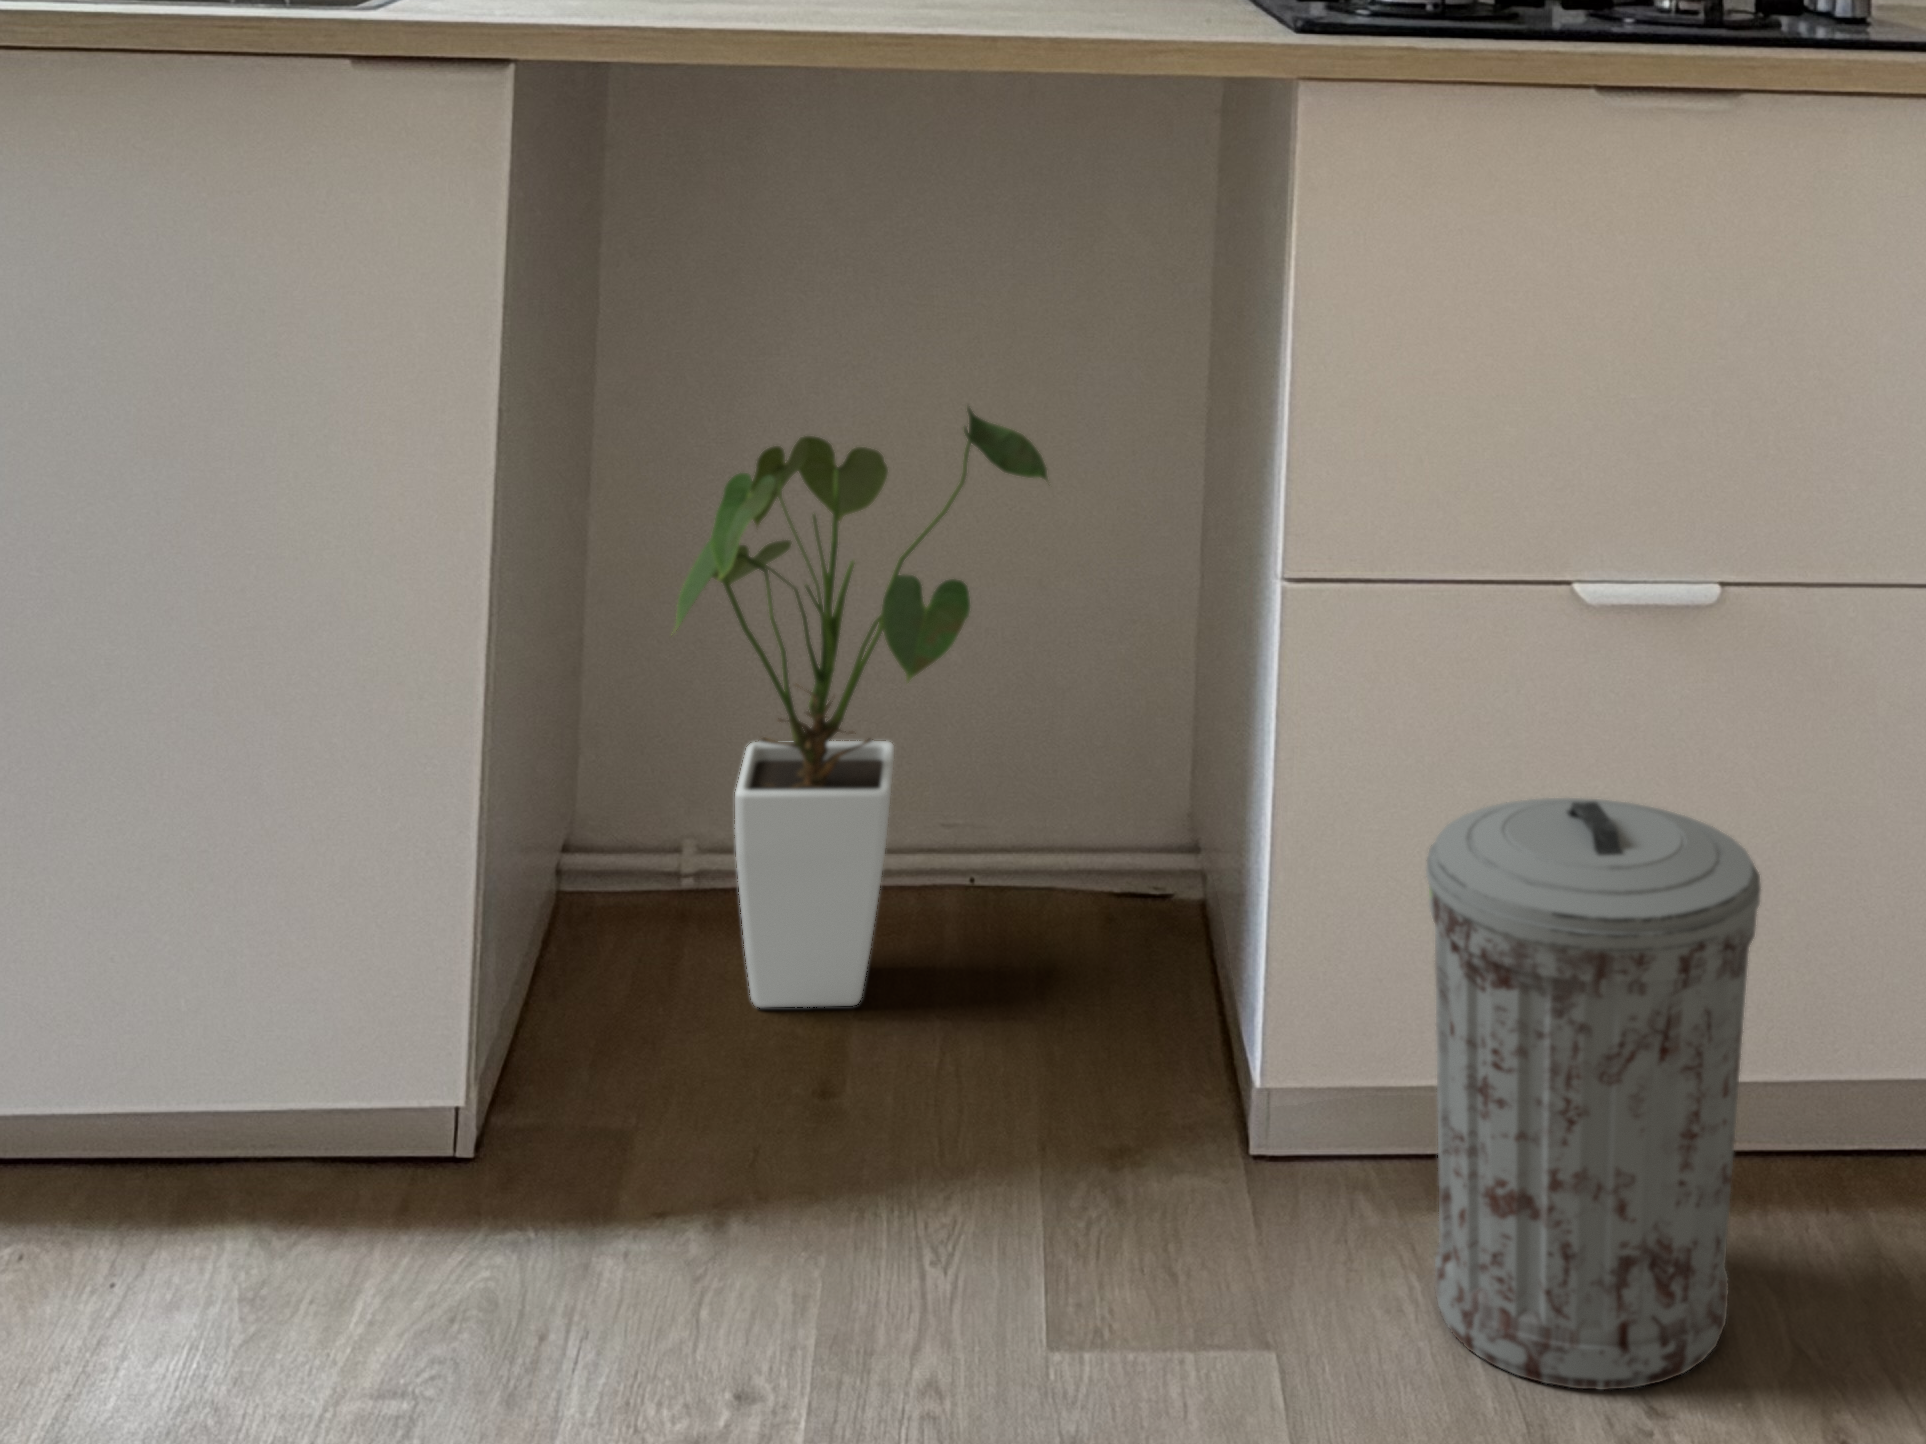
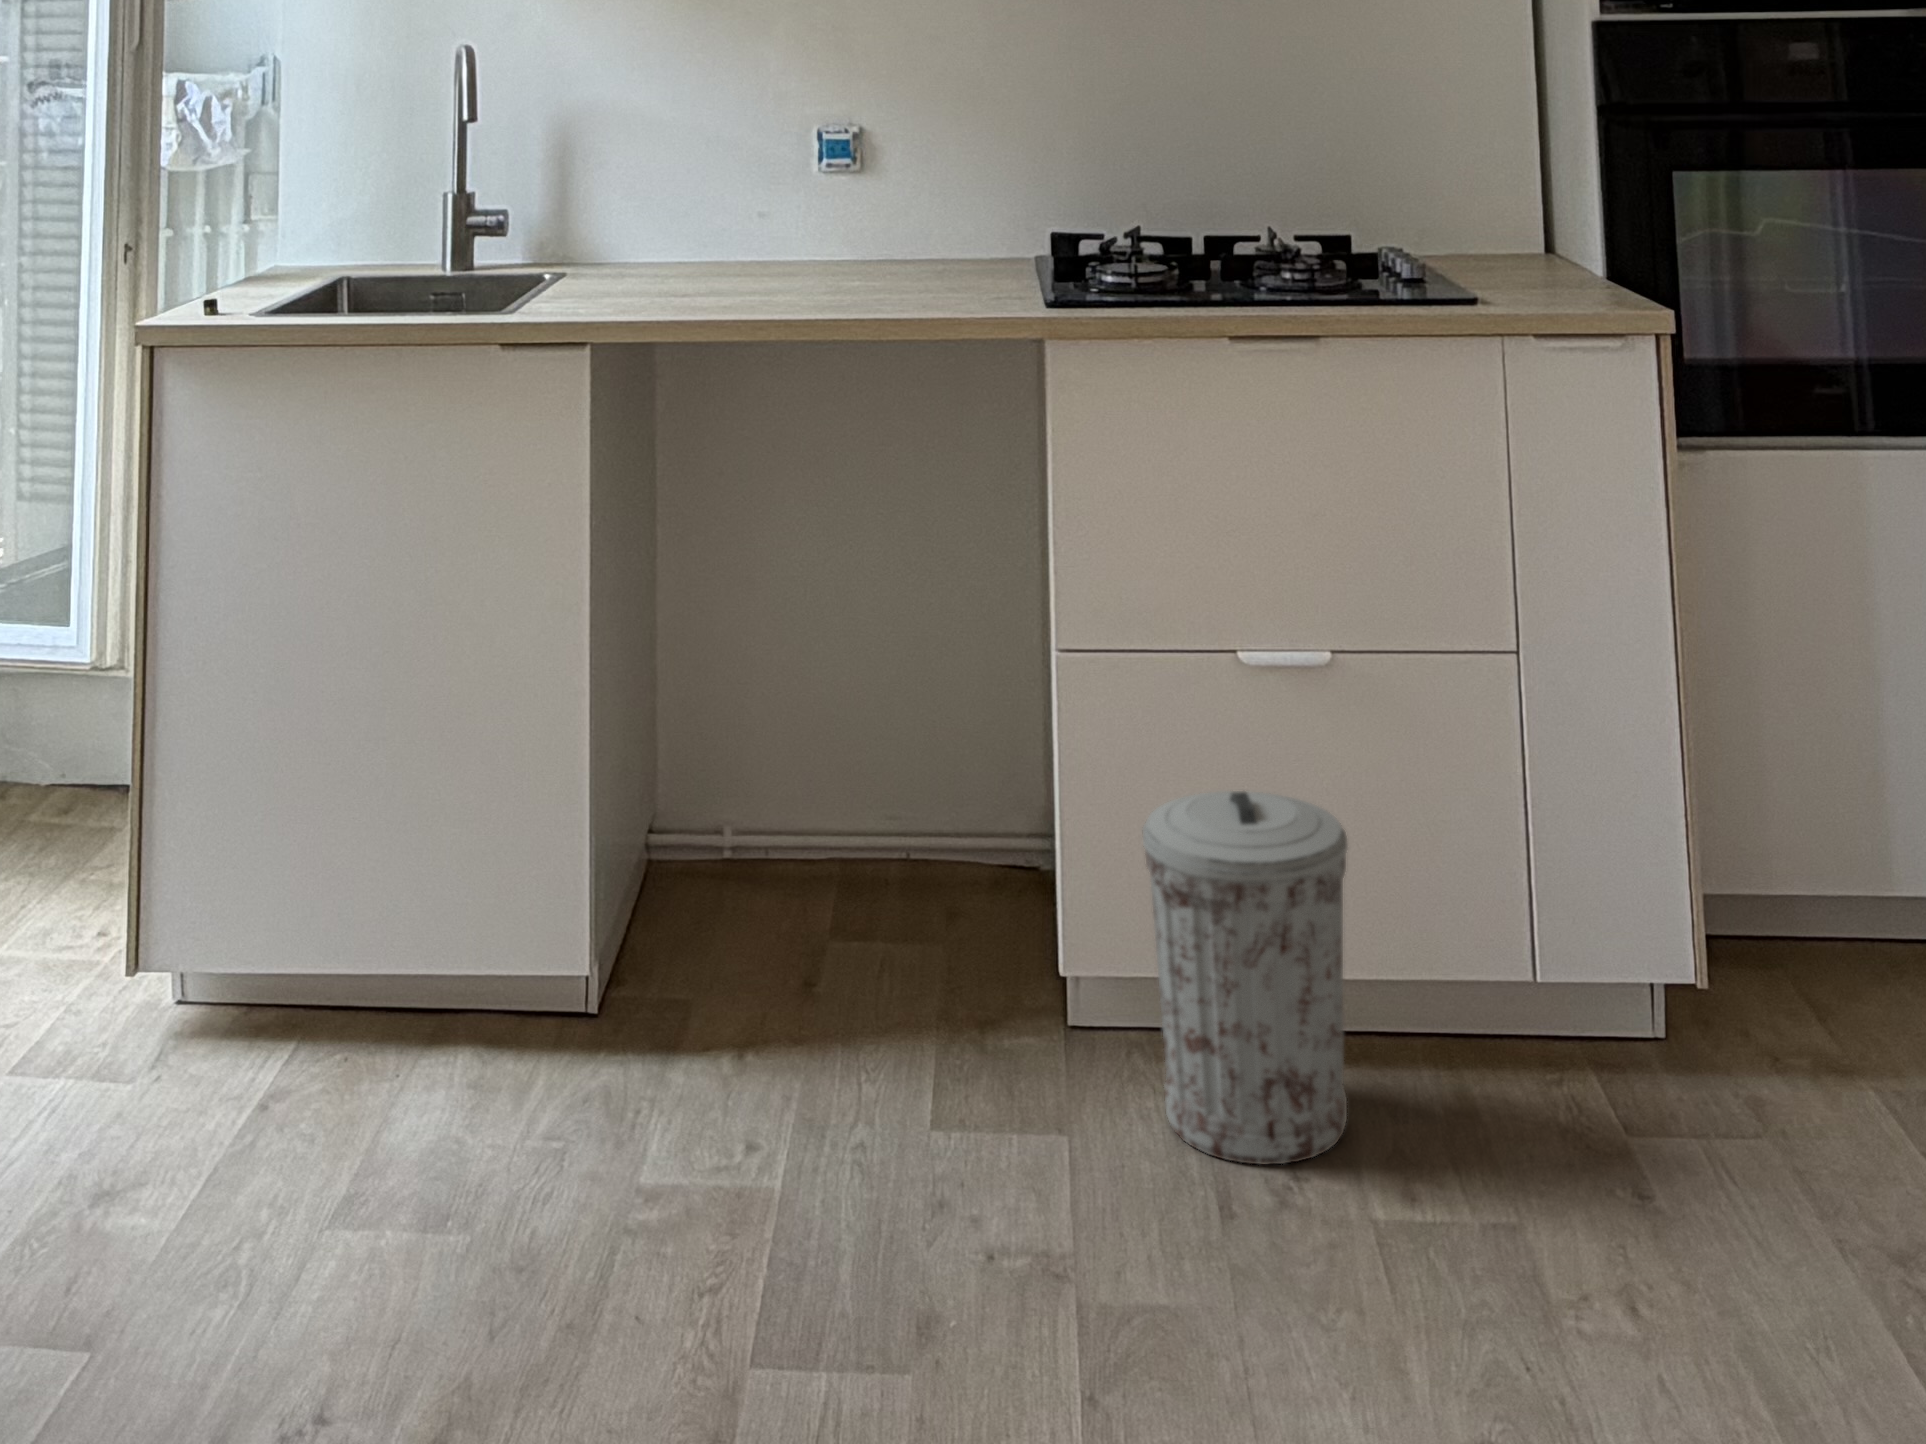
house plant: present [671,407,1047,1007] -> none [706,538,943,932]

